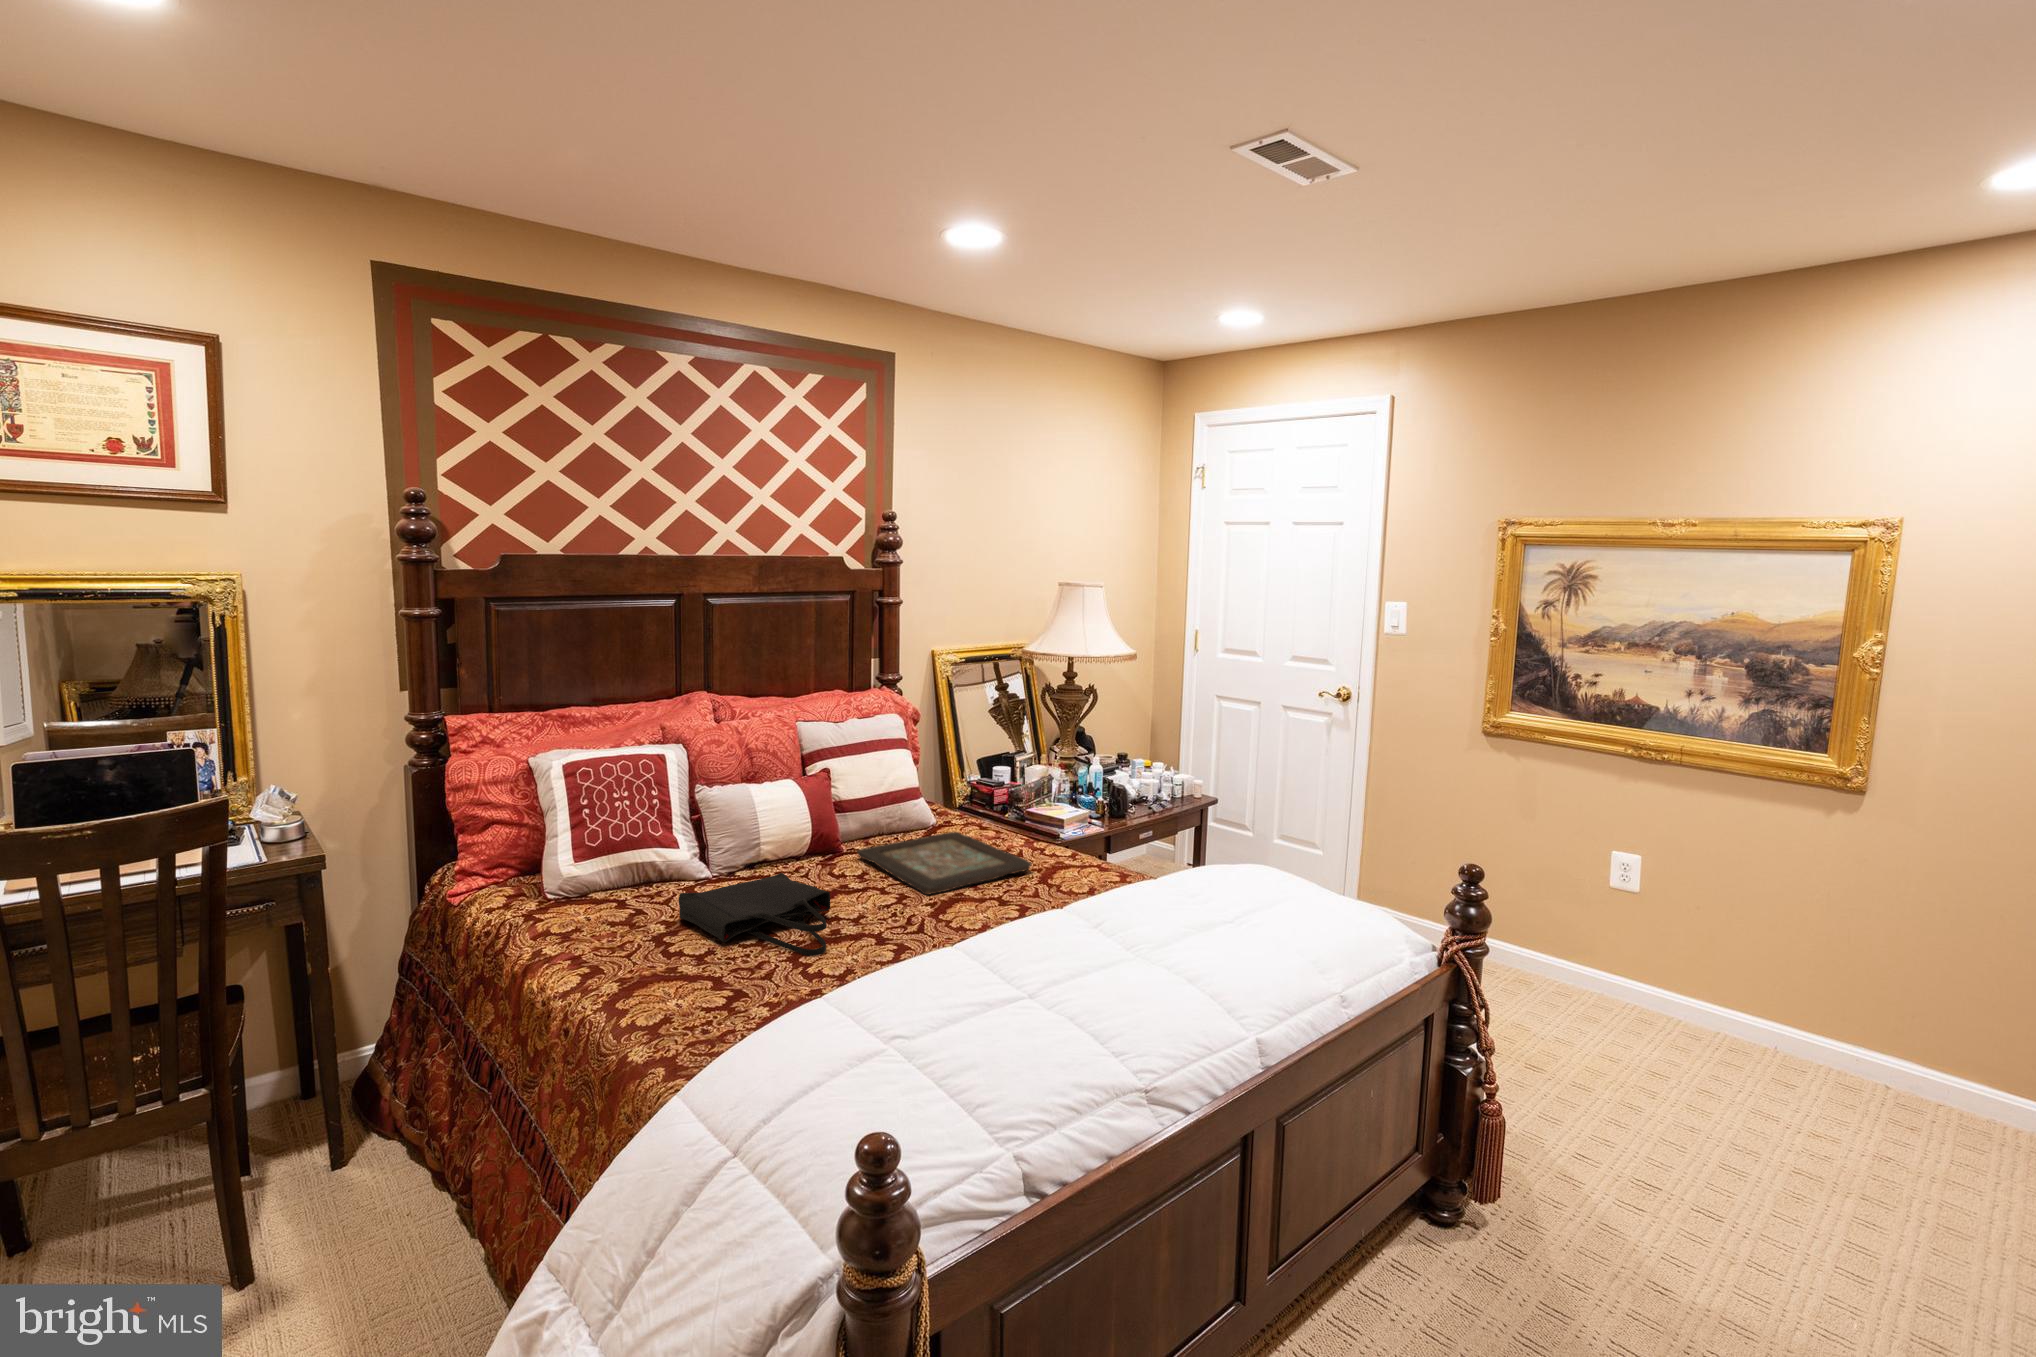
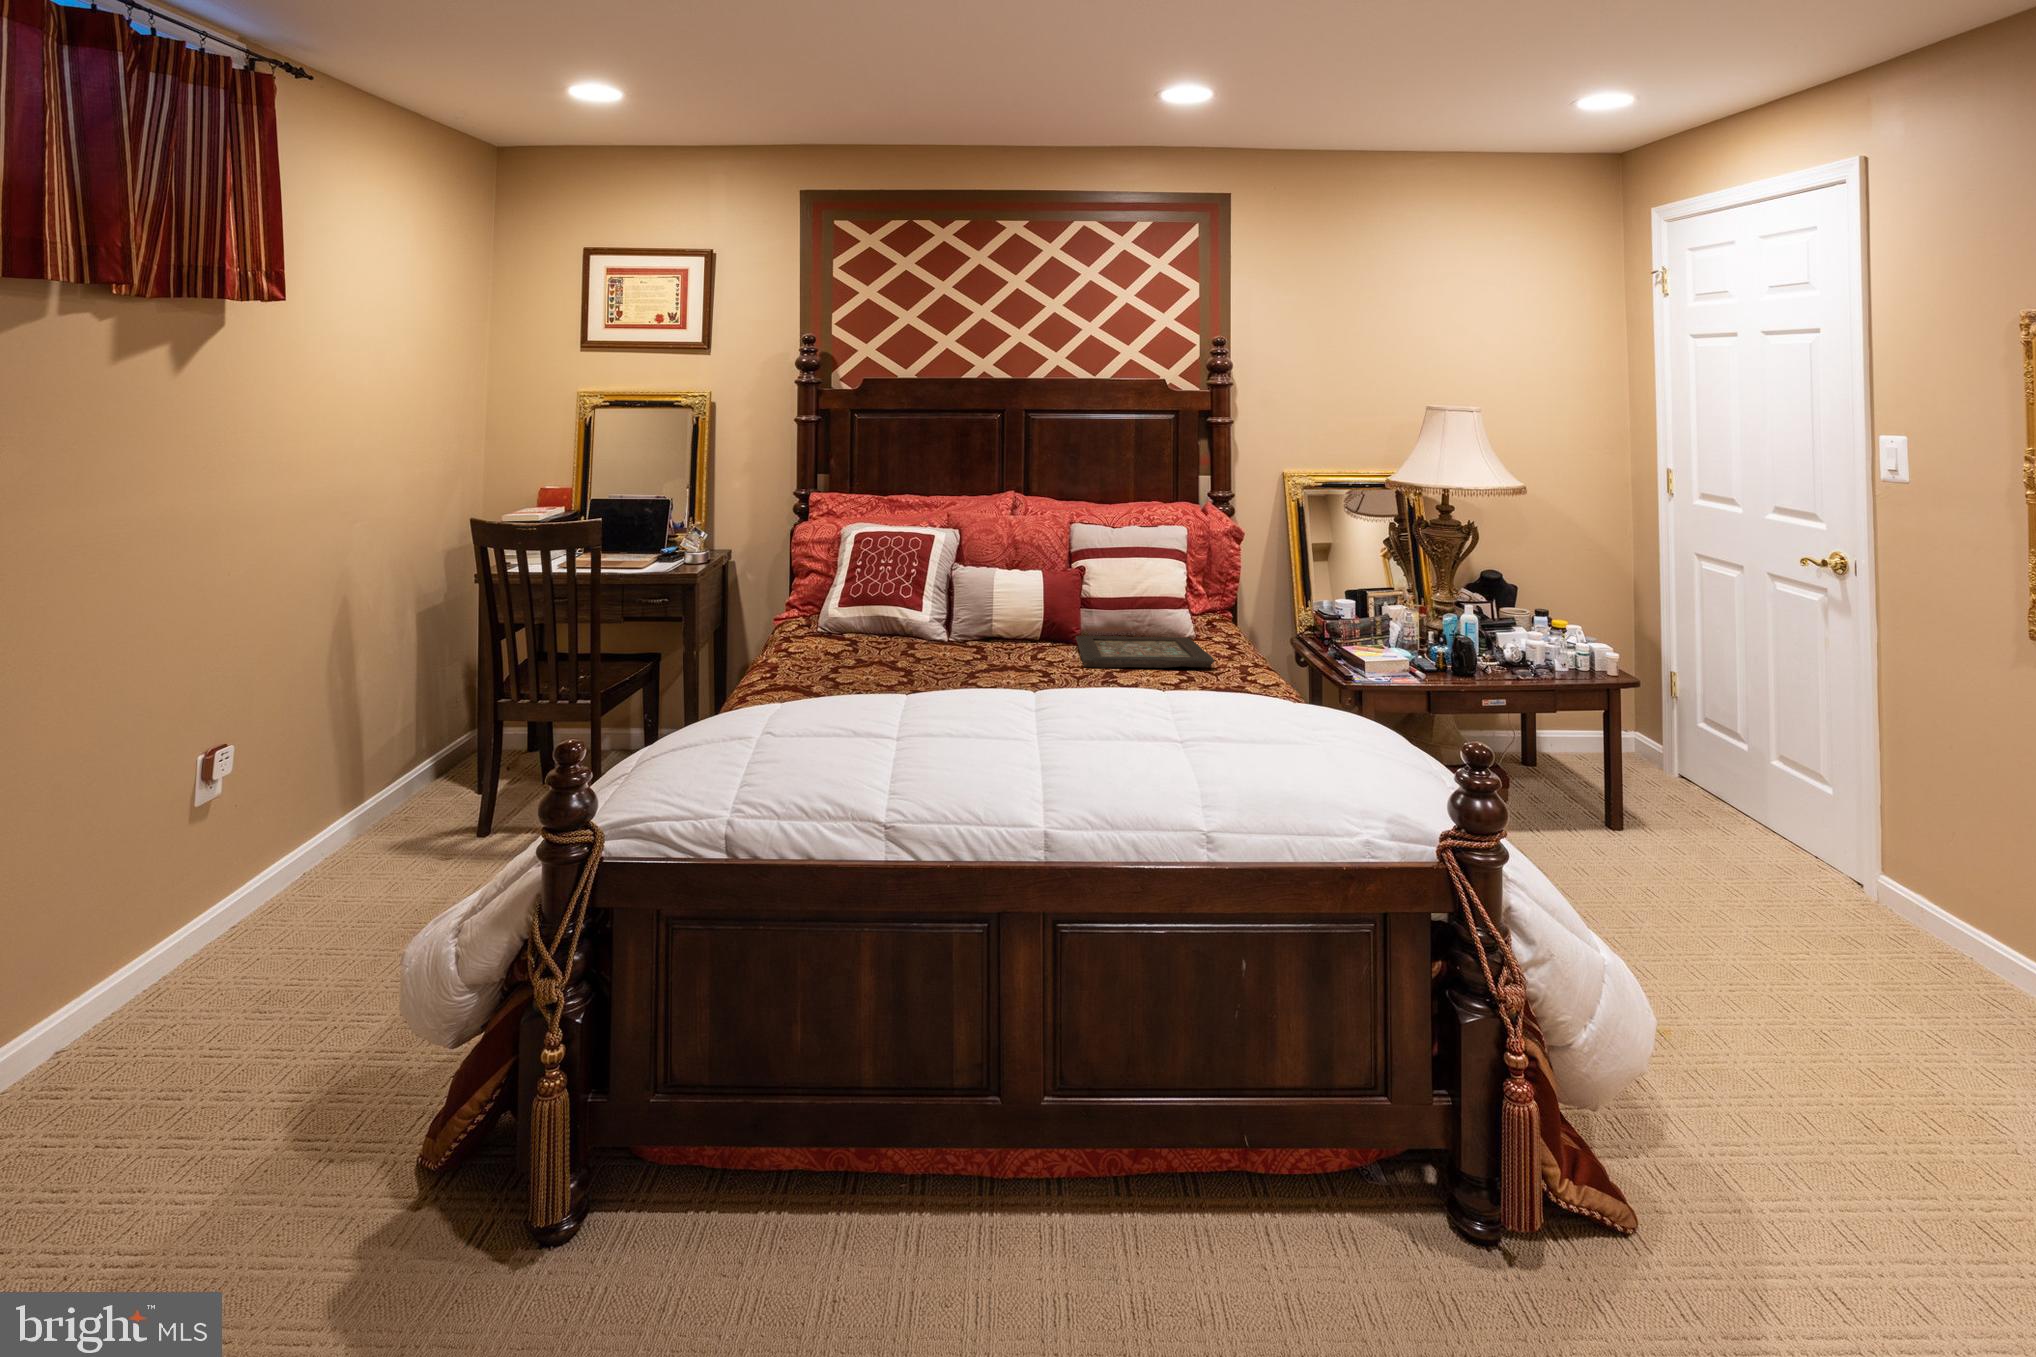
tote bag: present [679,873,830,956] -> none [873,628,980,678]

